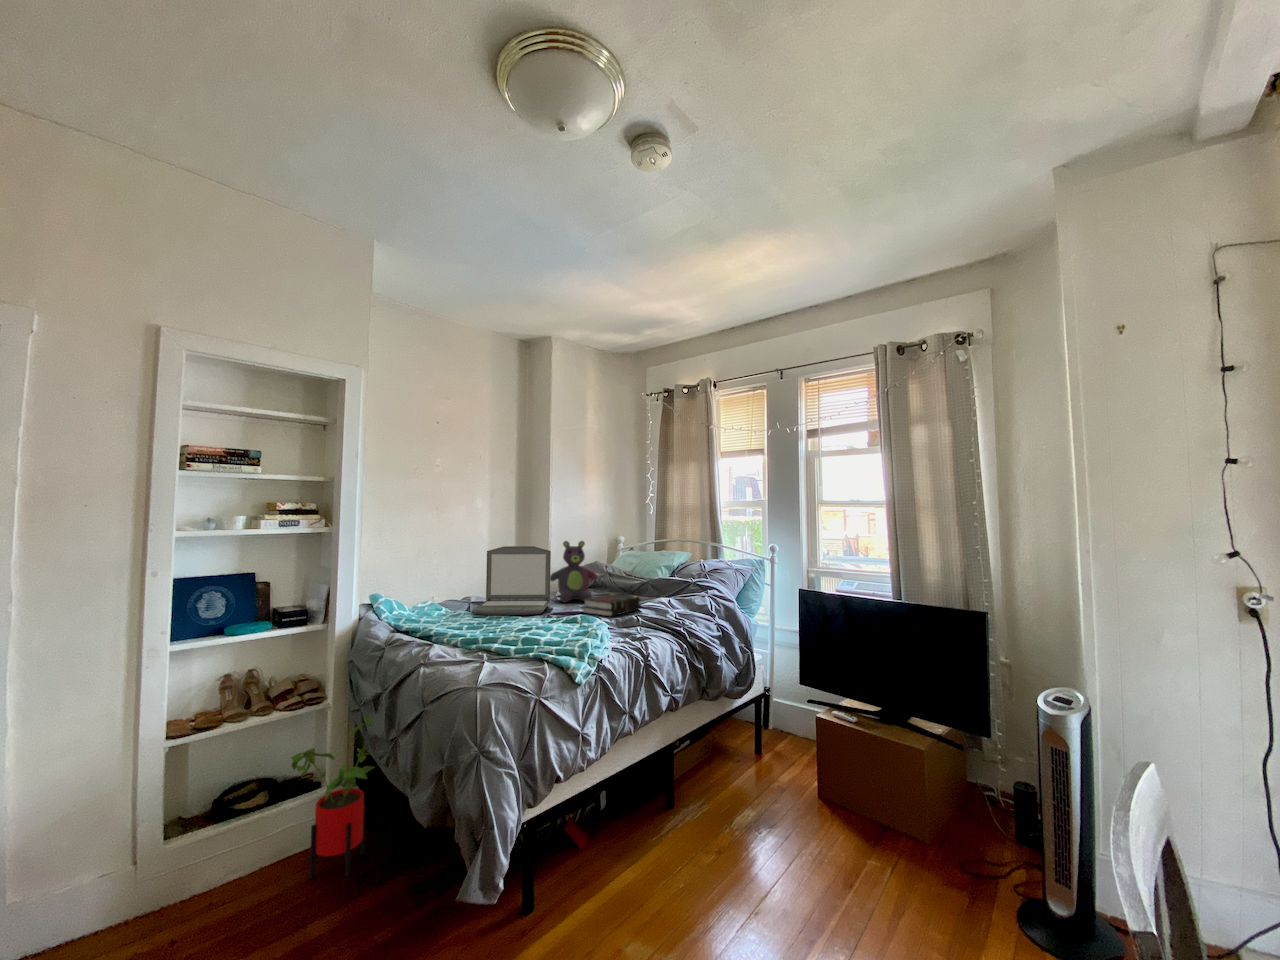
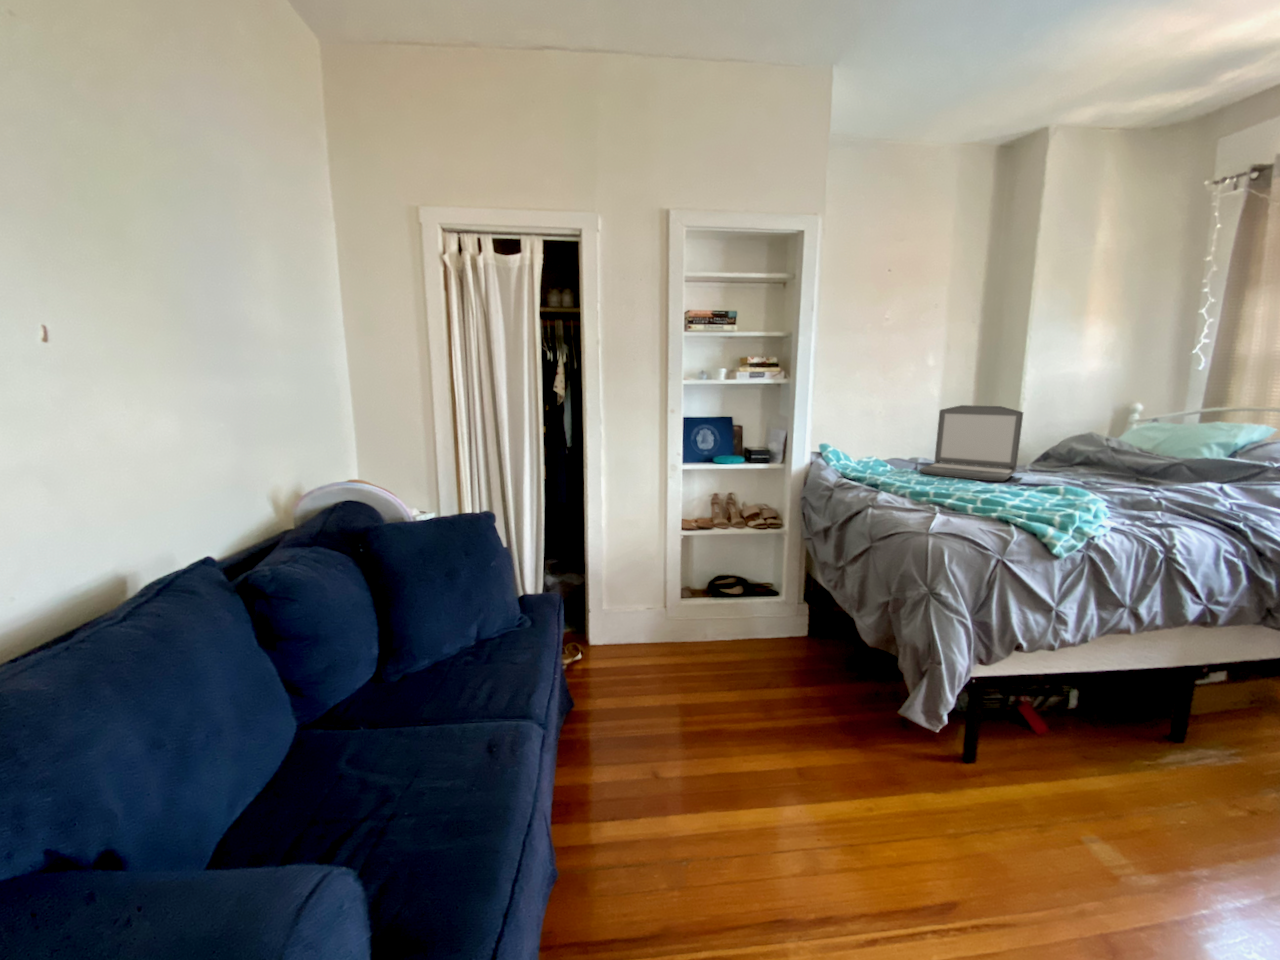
stuffed bear: present [550,541,597,602] -> none [1016,402,1090,477]
book: present [583,594,641,617] -> none [1063,470,1164,495]
house plant: present [291,716,374,879] -> none [759,541,837,665]

